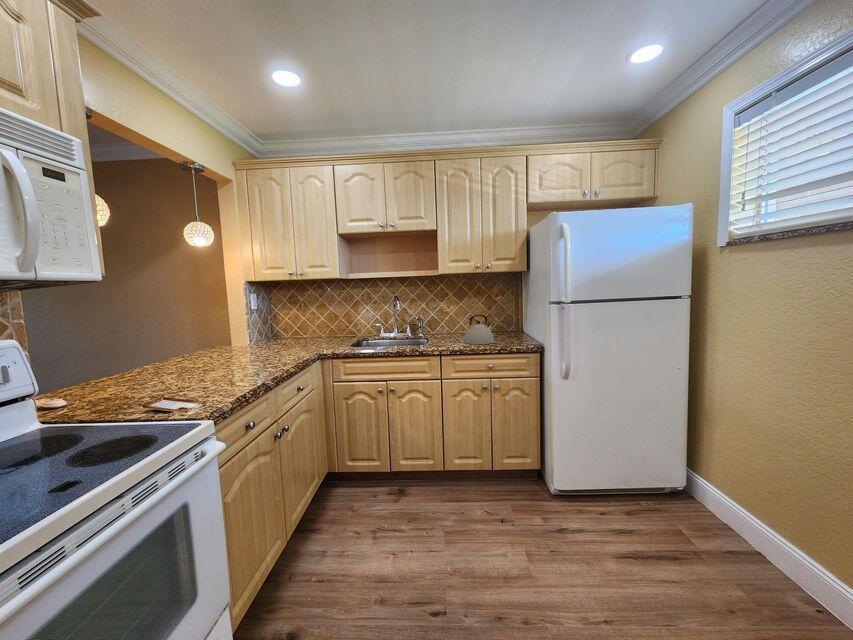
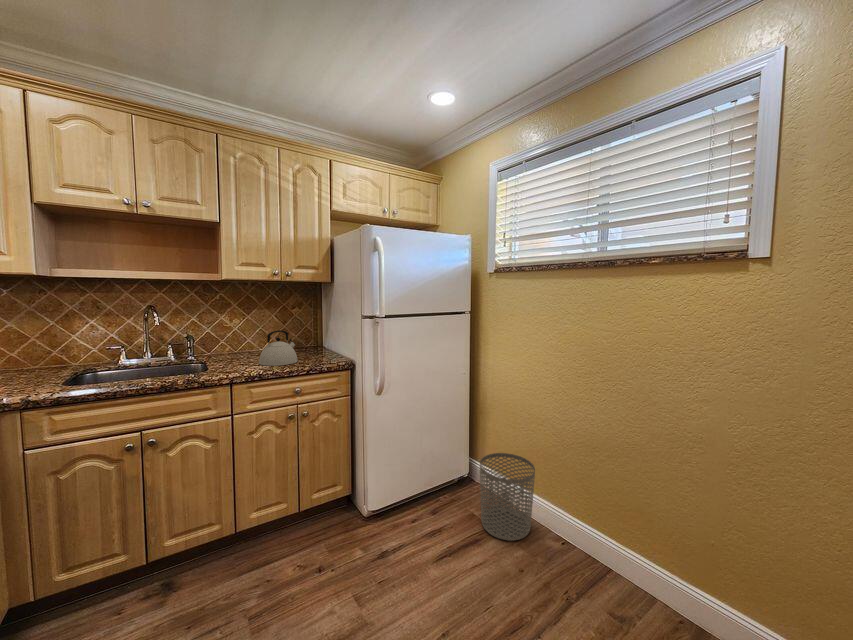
waste bin: none [687,468,775,580] -> present [480,453,535,541]

